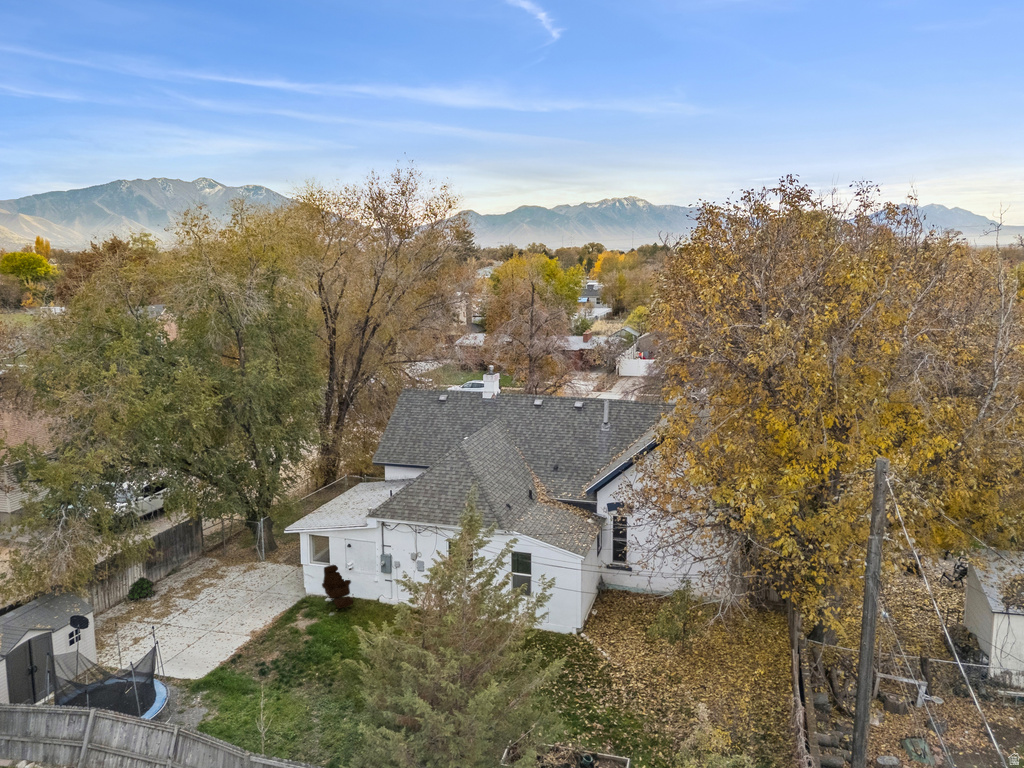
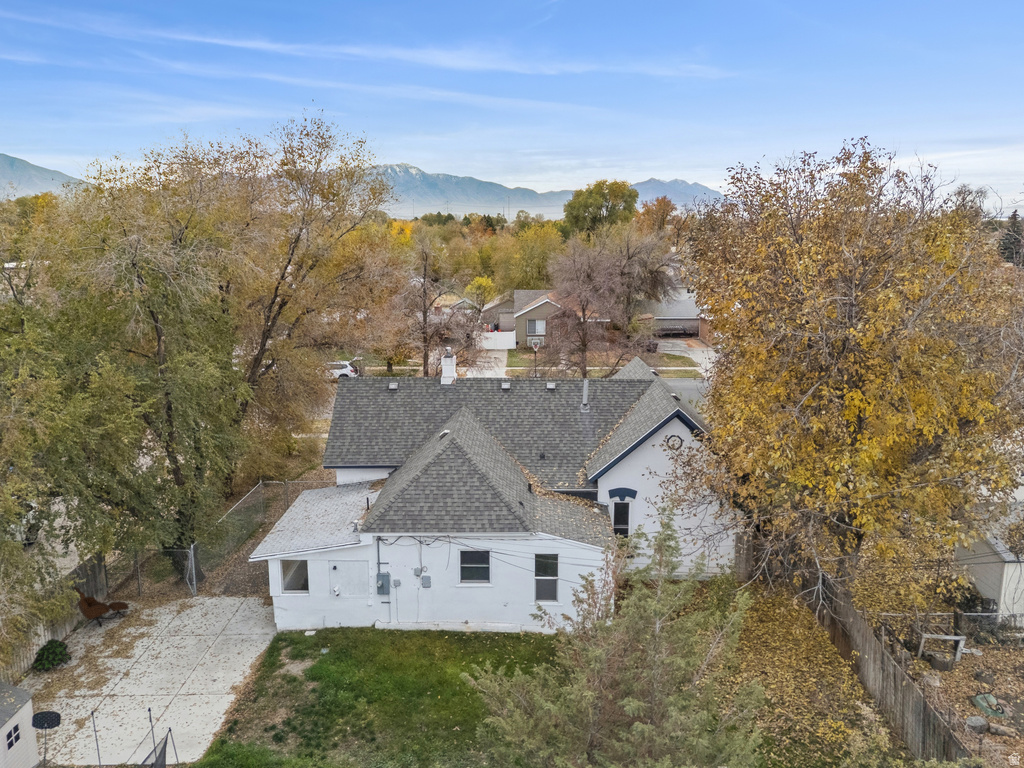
lounge chair: present [322,565,353,611] -> present [74,587,129,628]

